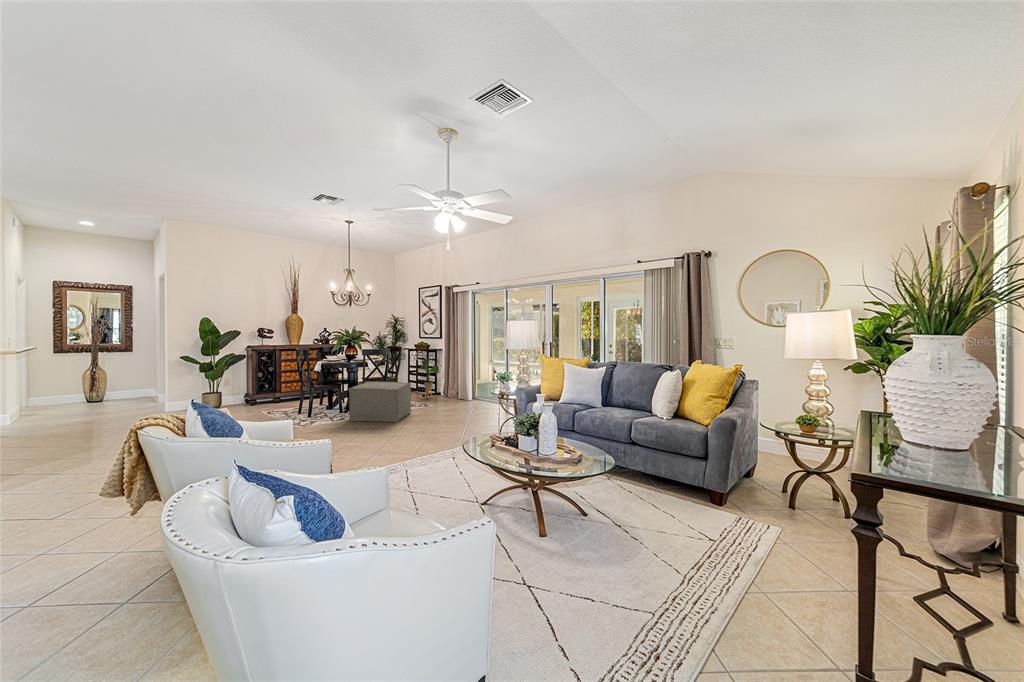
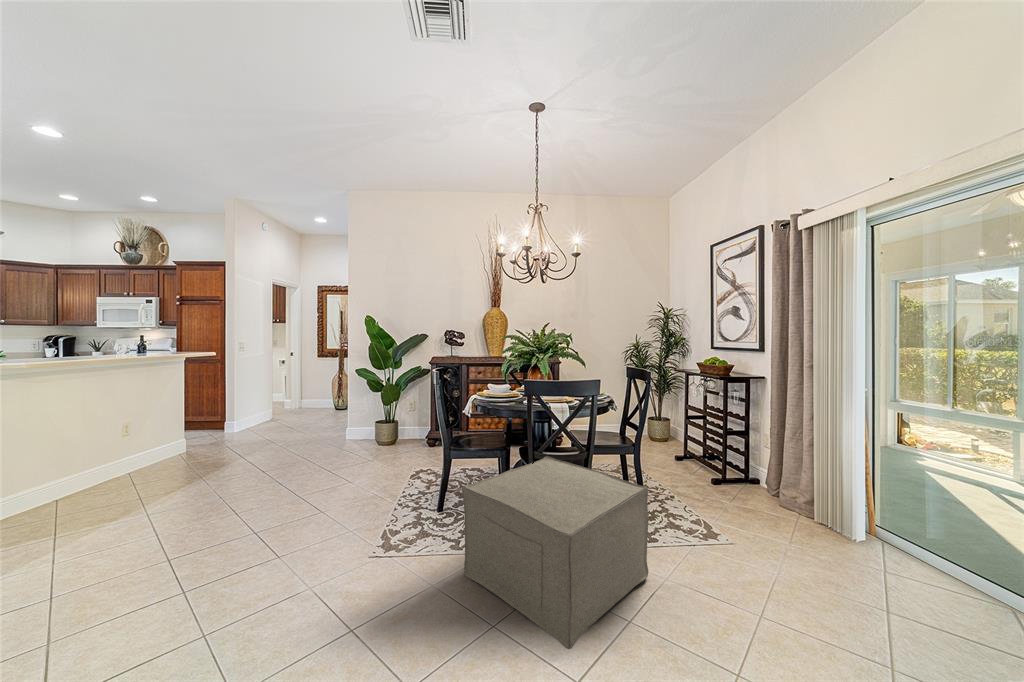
house plant: present [418,358,442,397] -> none [701,397,766,492]

